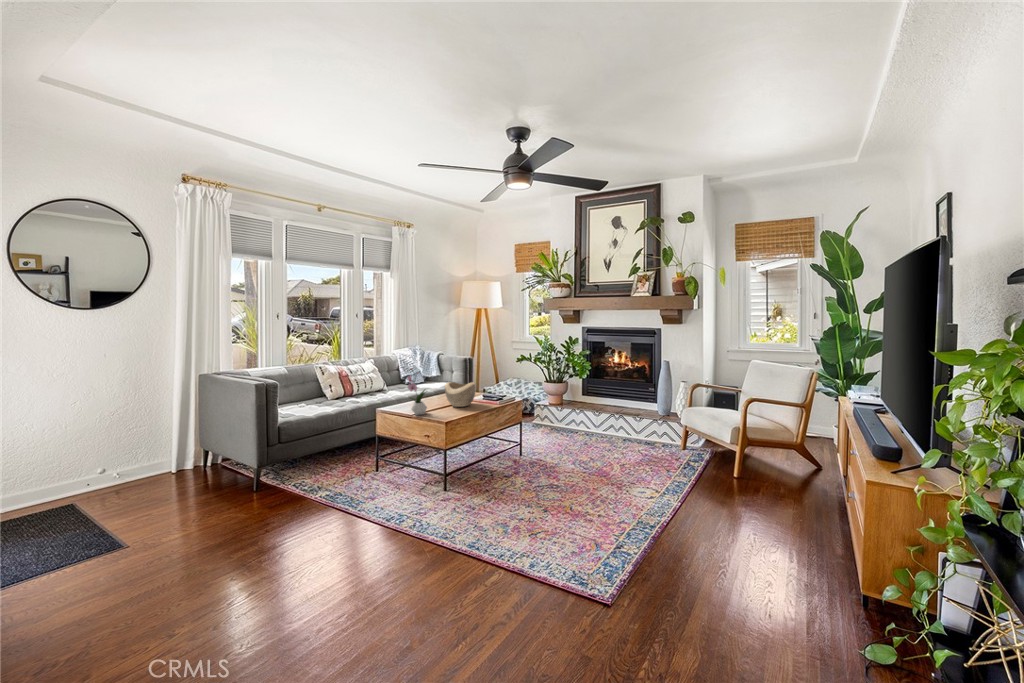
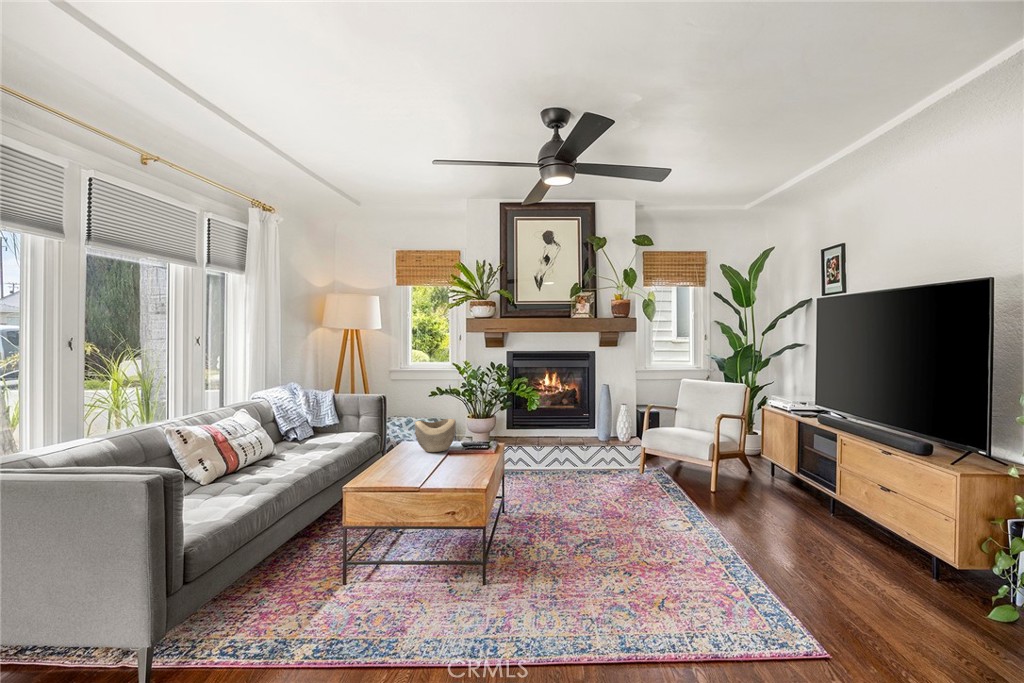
flower arrangement: present [407,368,427,415] -> none [389,402,419,467]

